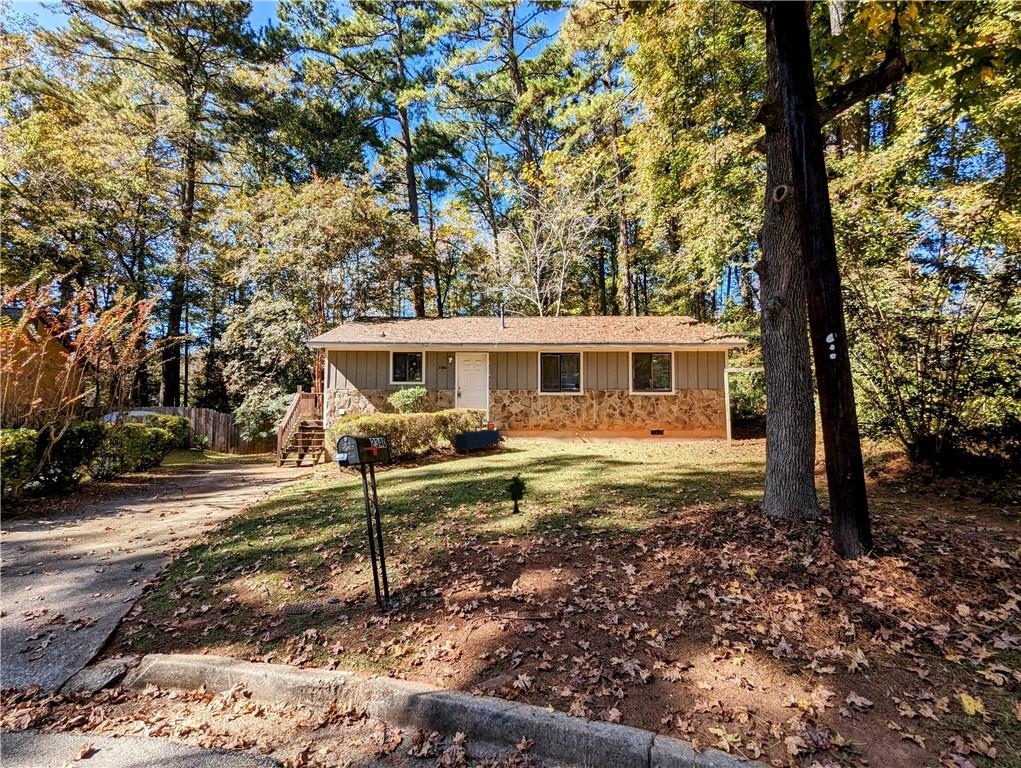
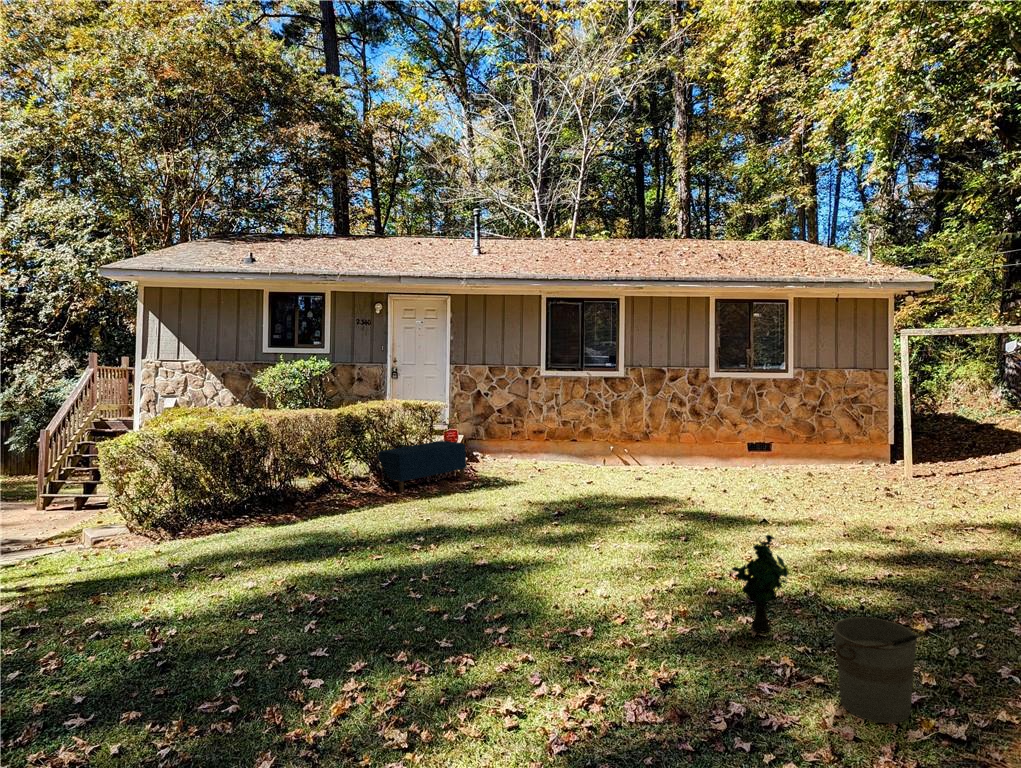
decorative plant: present [505,473,527,514] -> present [732,535,788,632]
bucket: none [629,481,659,514] -> present [834,617,925,723]

